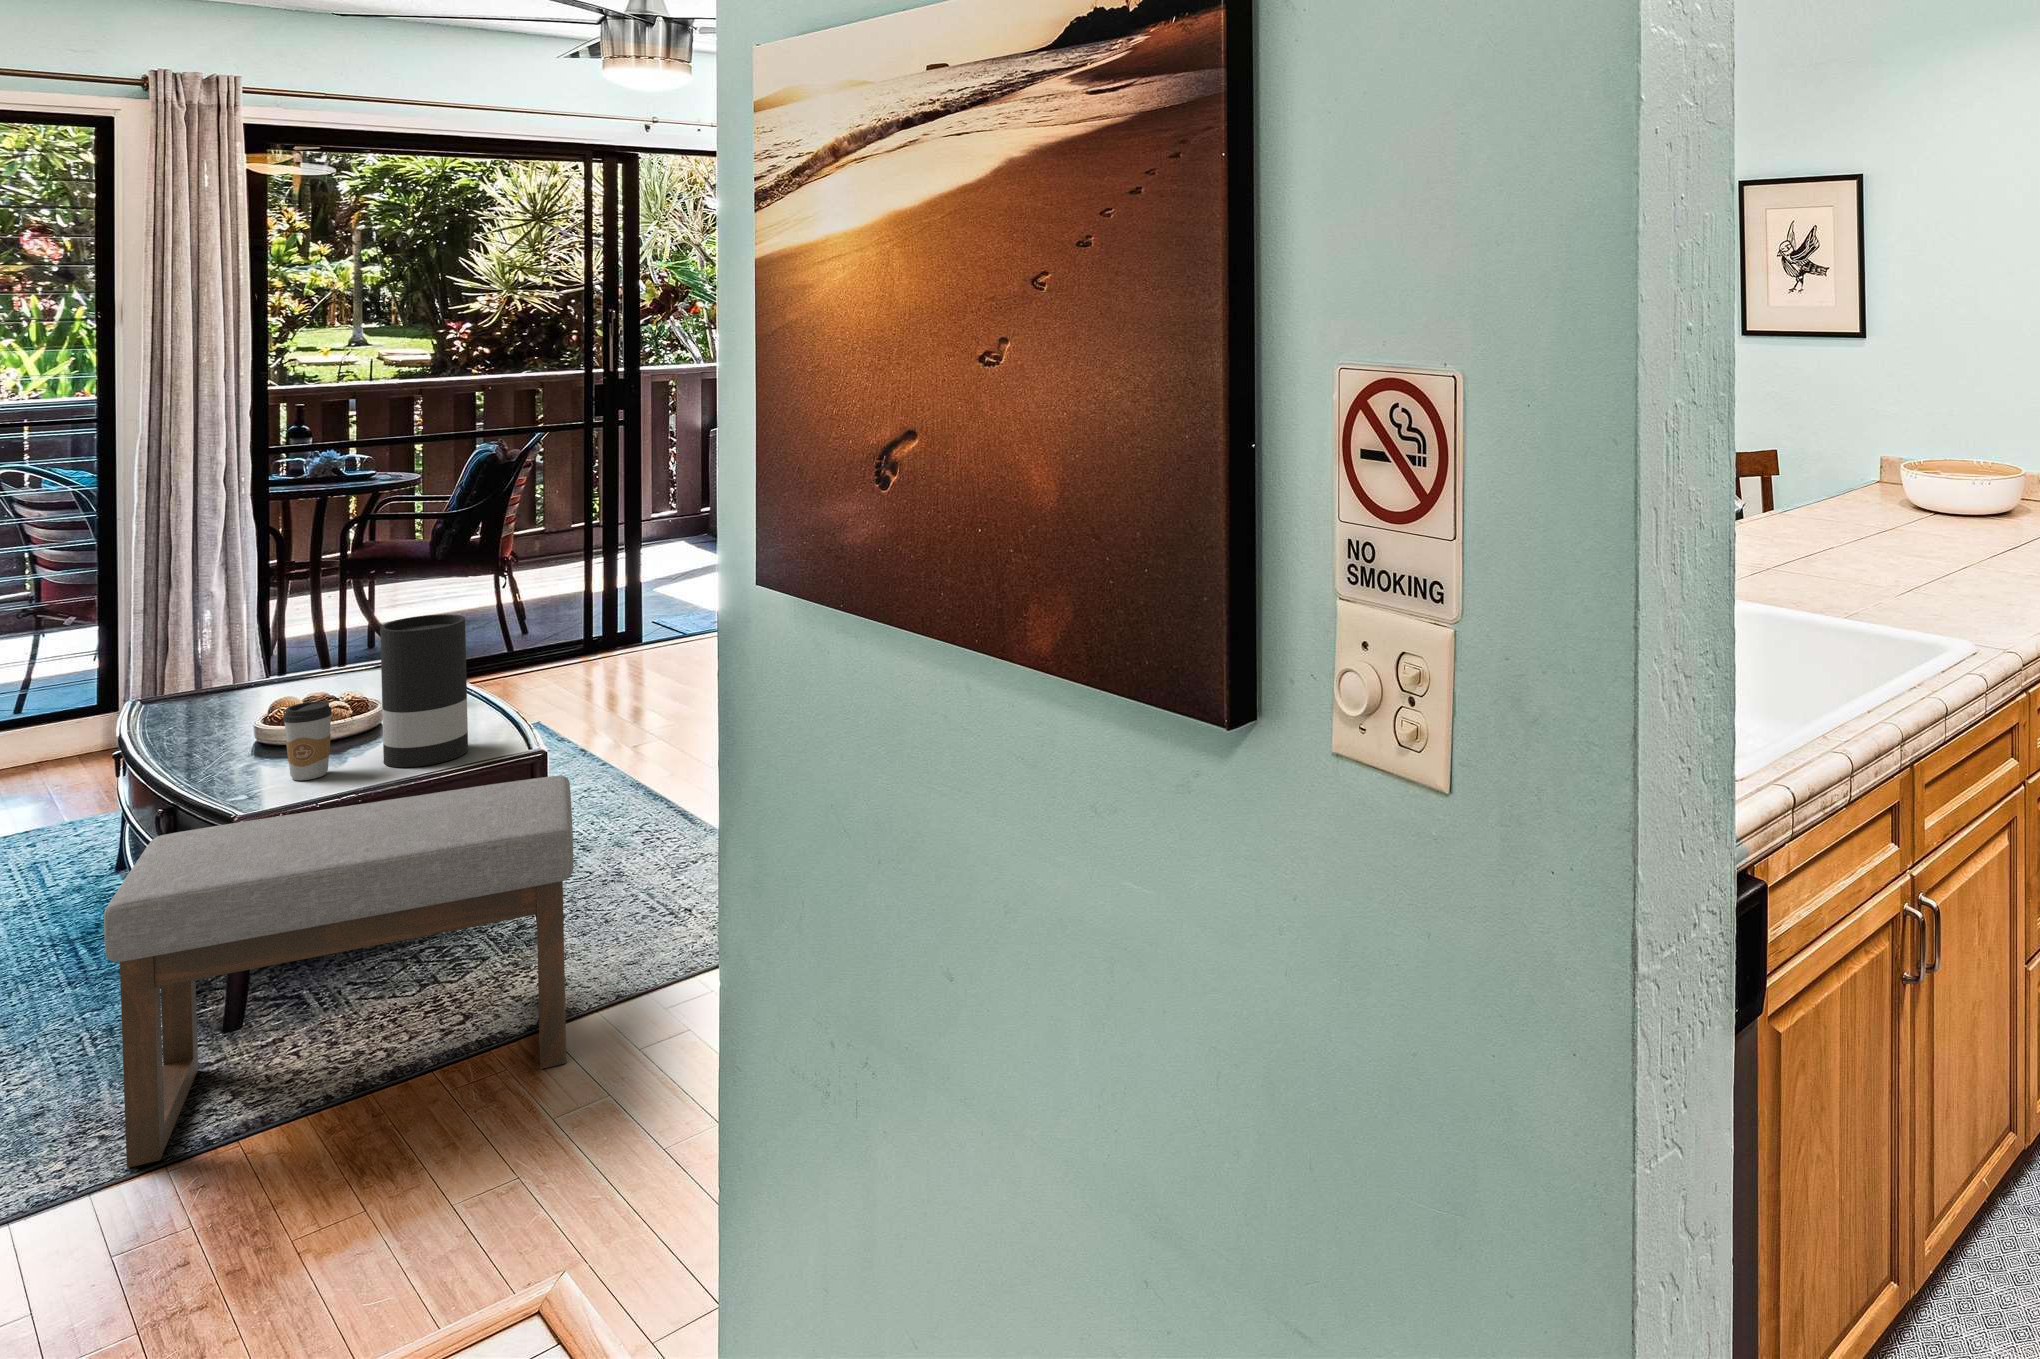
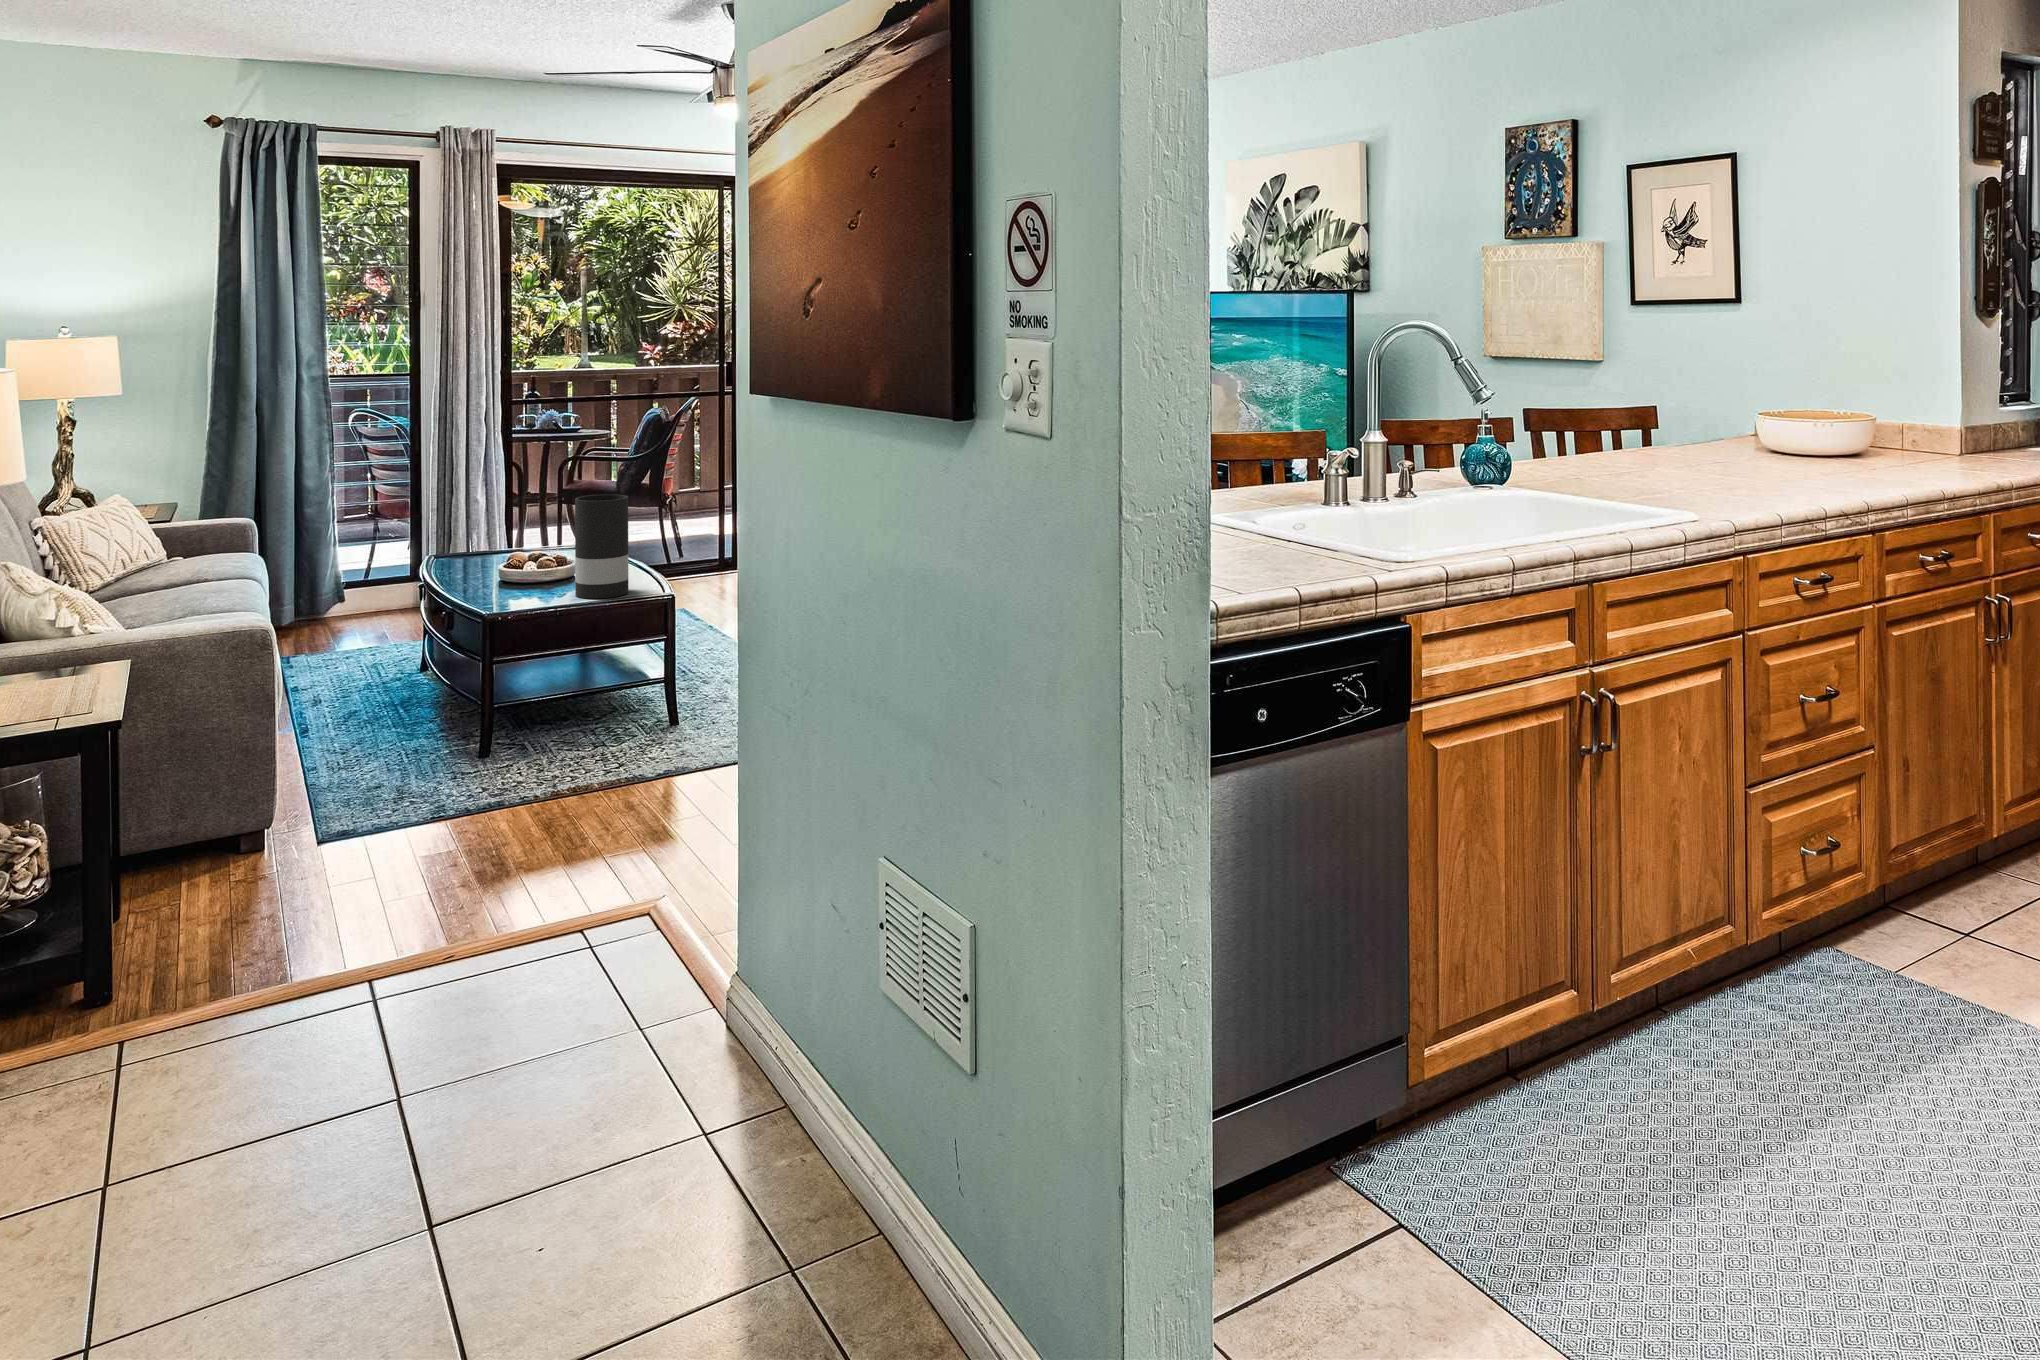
coffee cup: present [283,701,332,780] -> none [515,548,545,601]
ottoman: present [104,776,573,1168] -> none [407,606,688,825]

